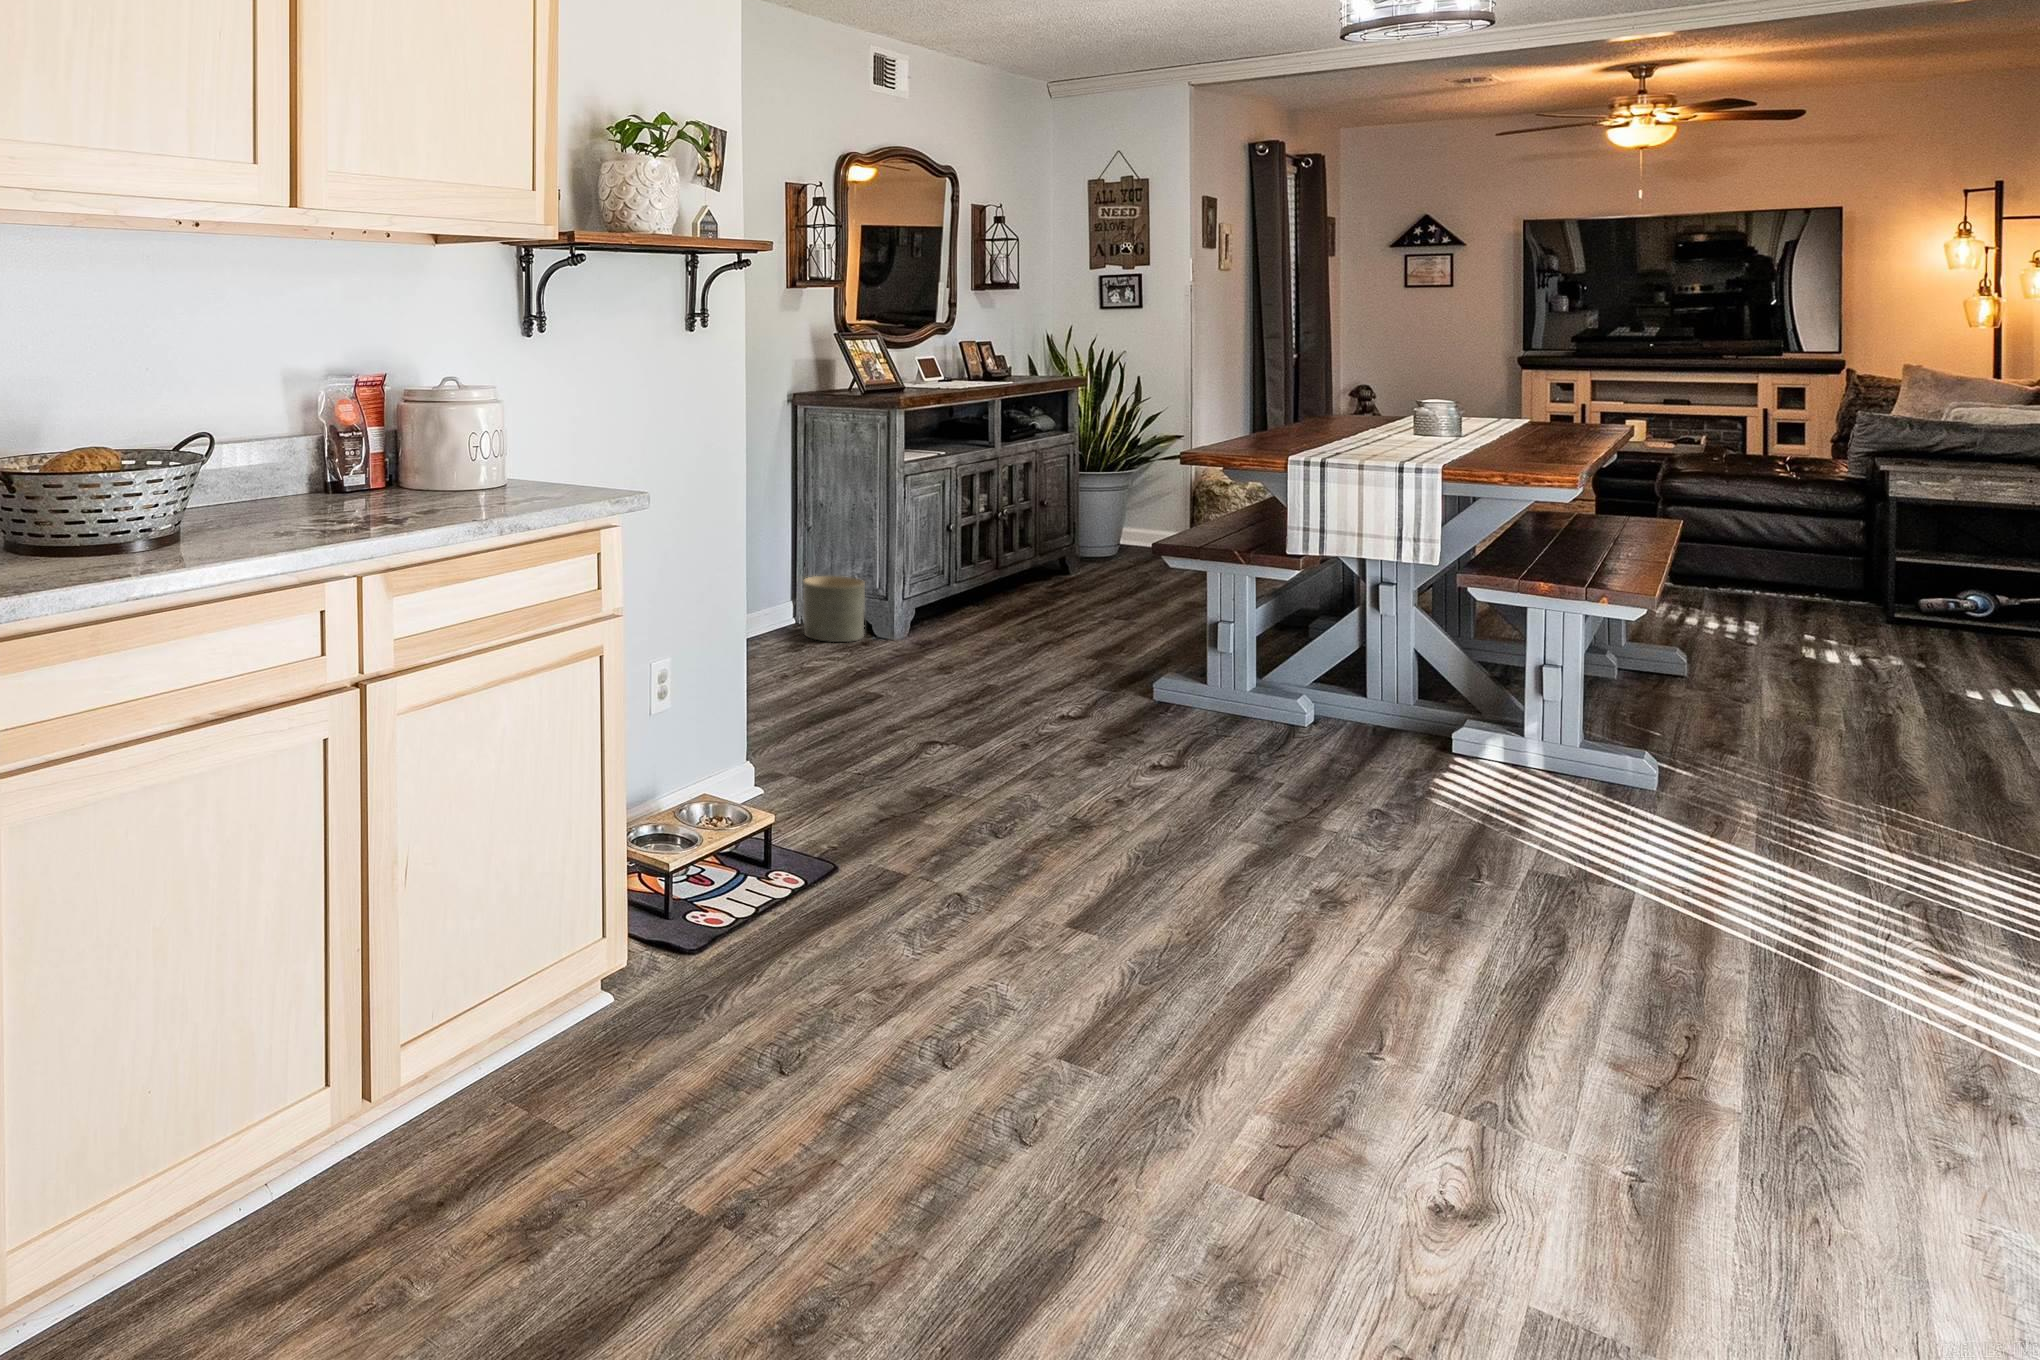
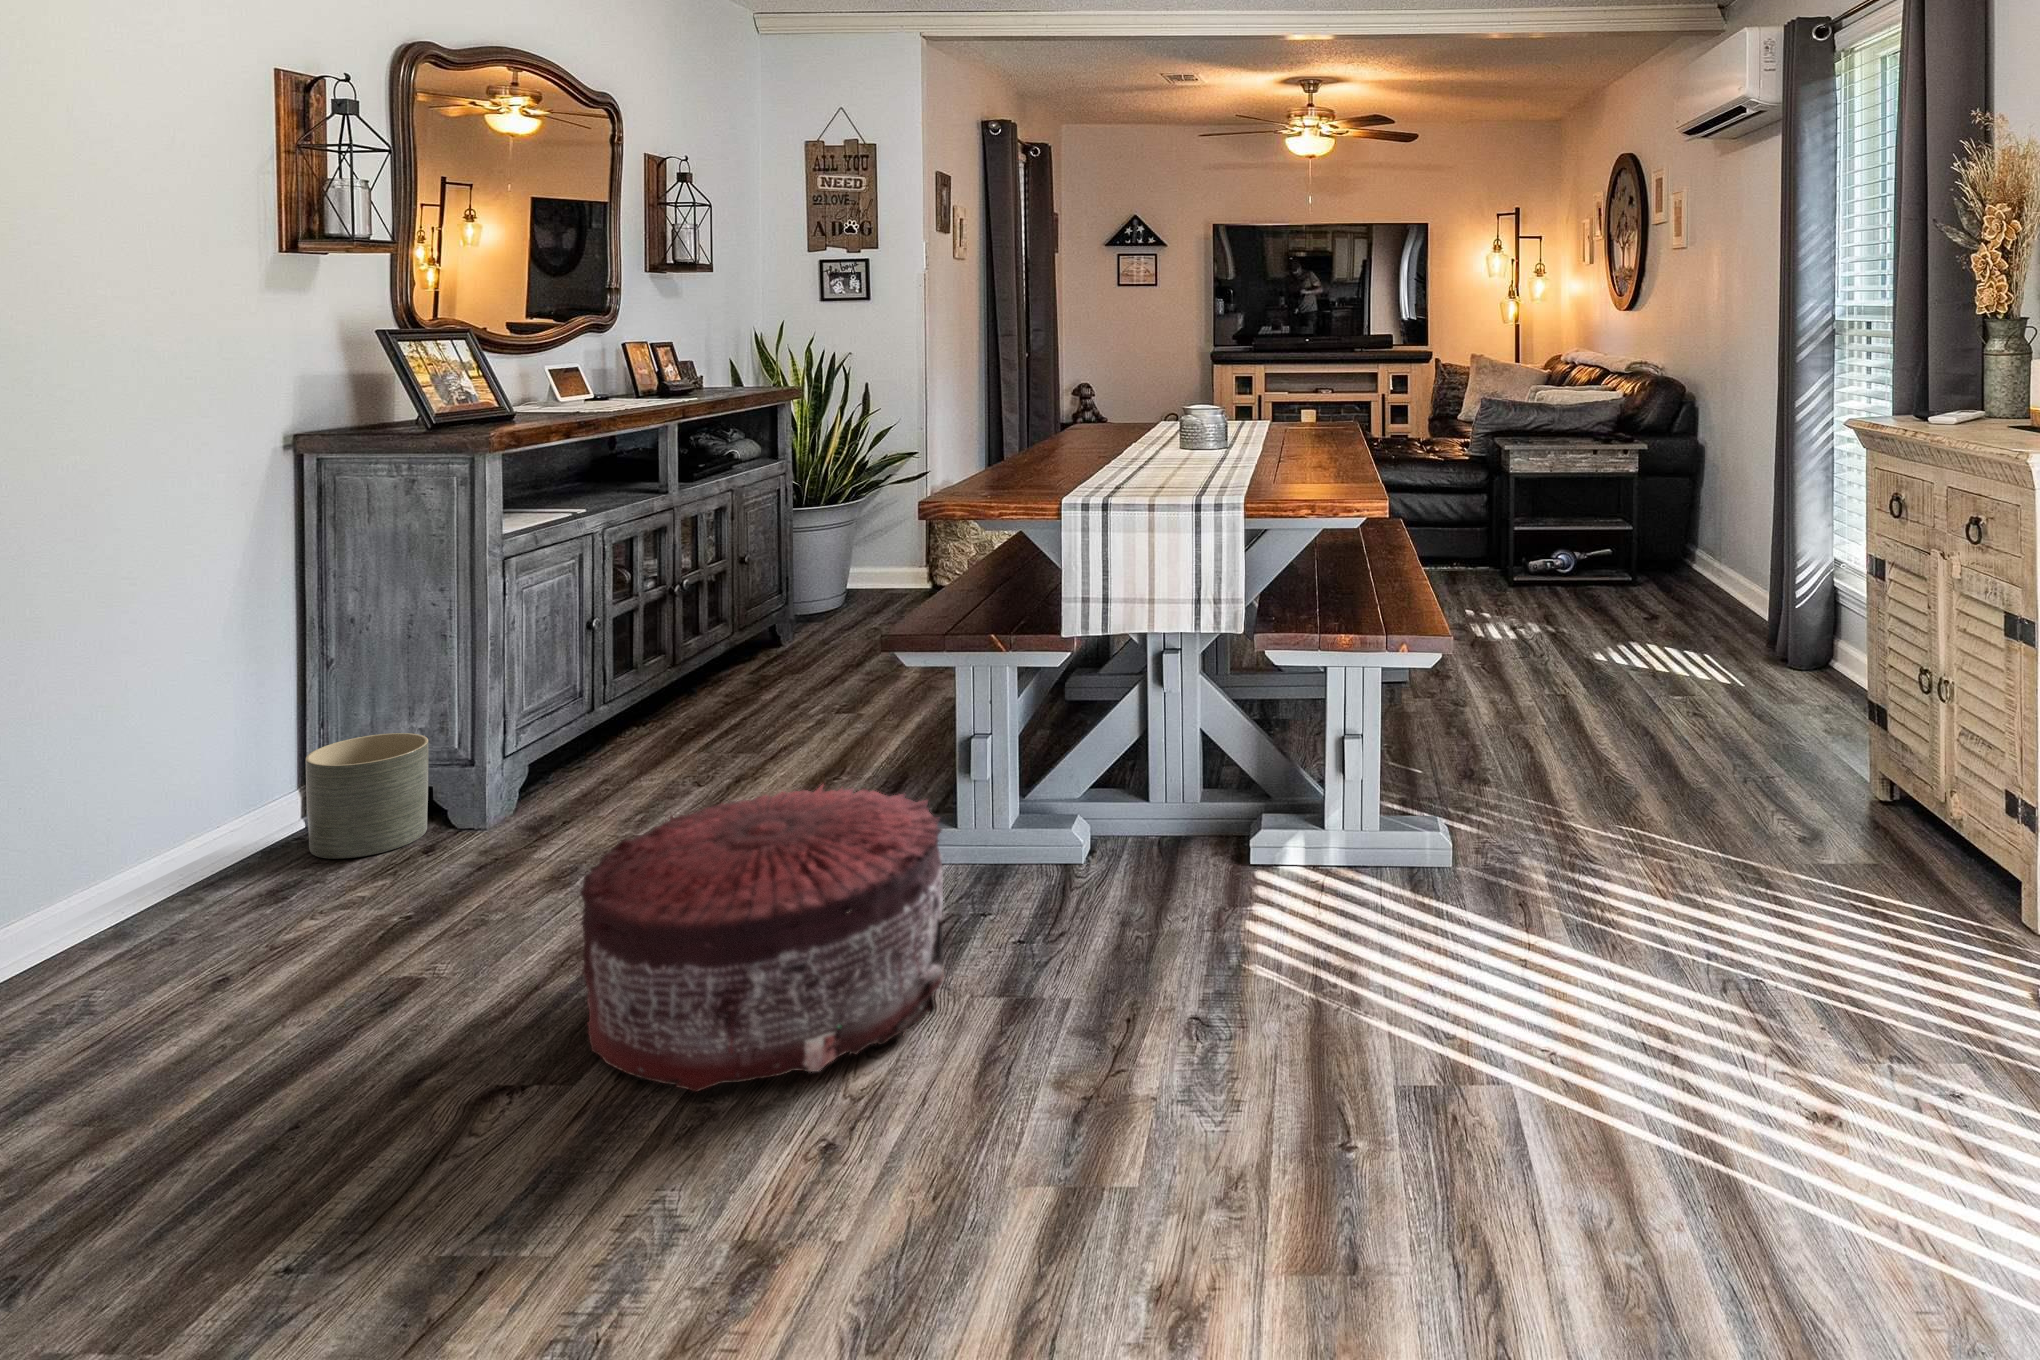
pouf: none [978,622,1195,766] -> present [580,786,944,1092]

